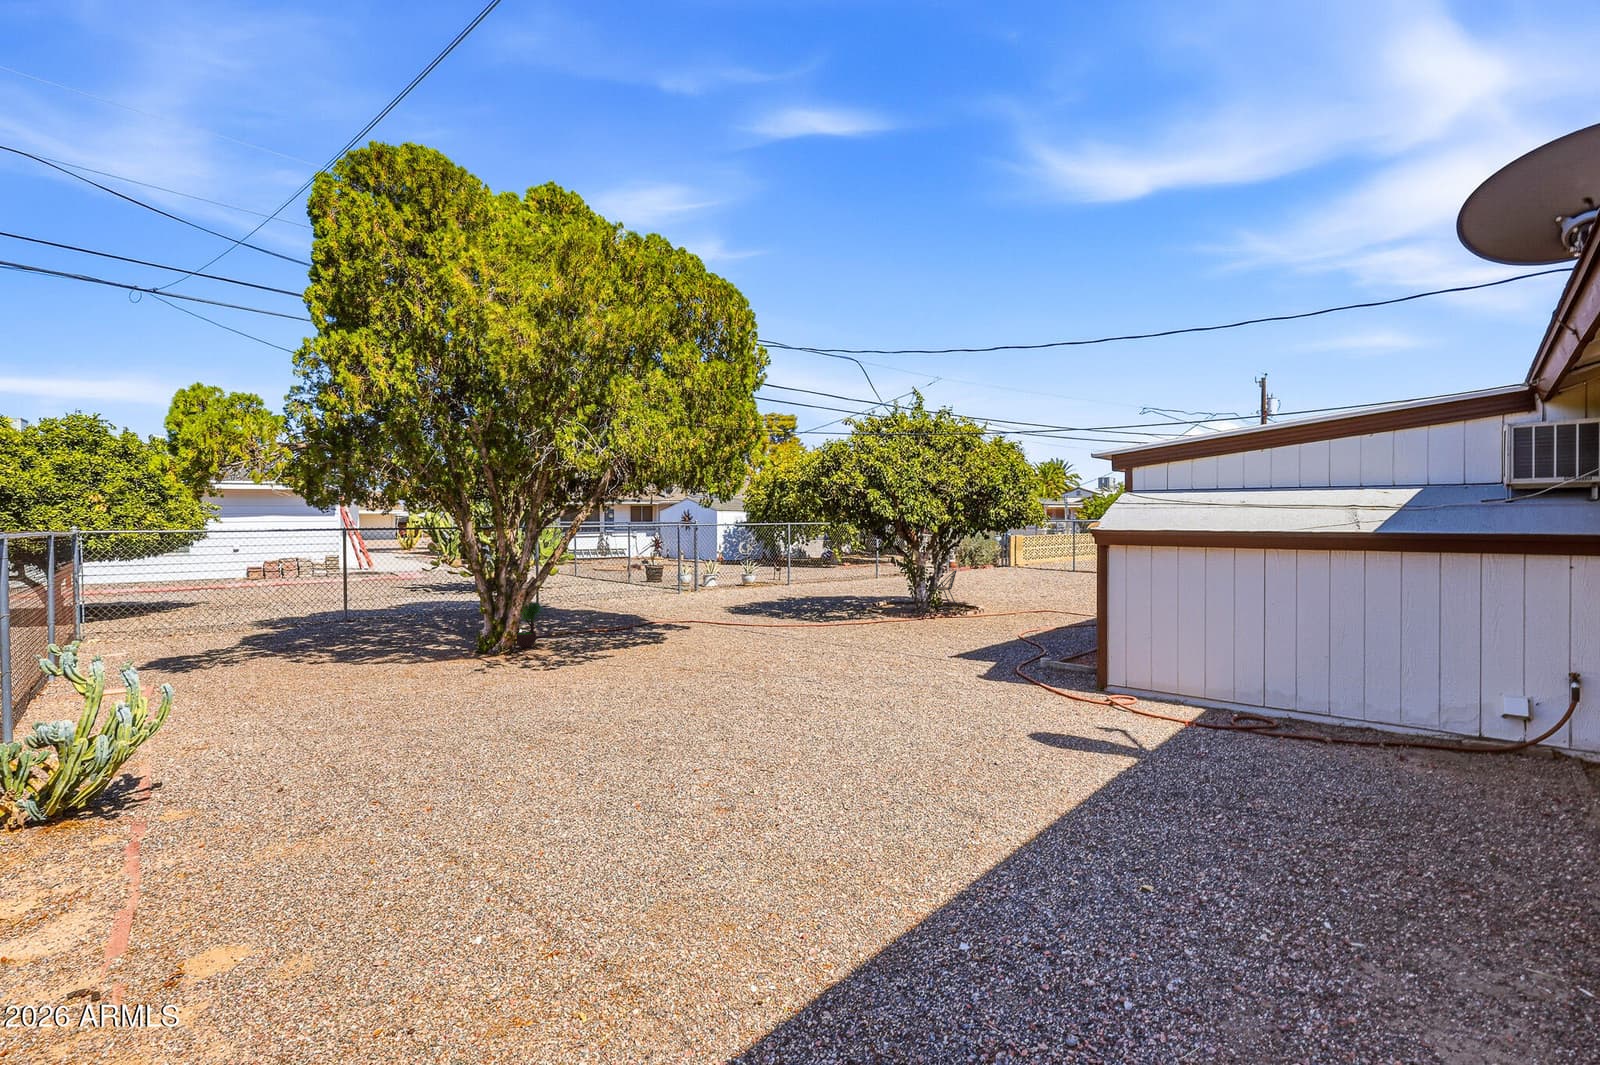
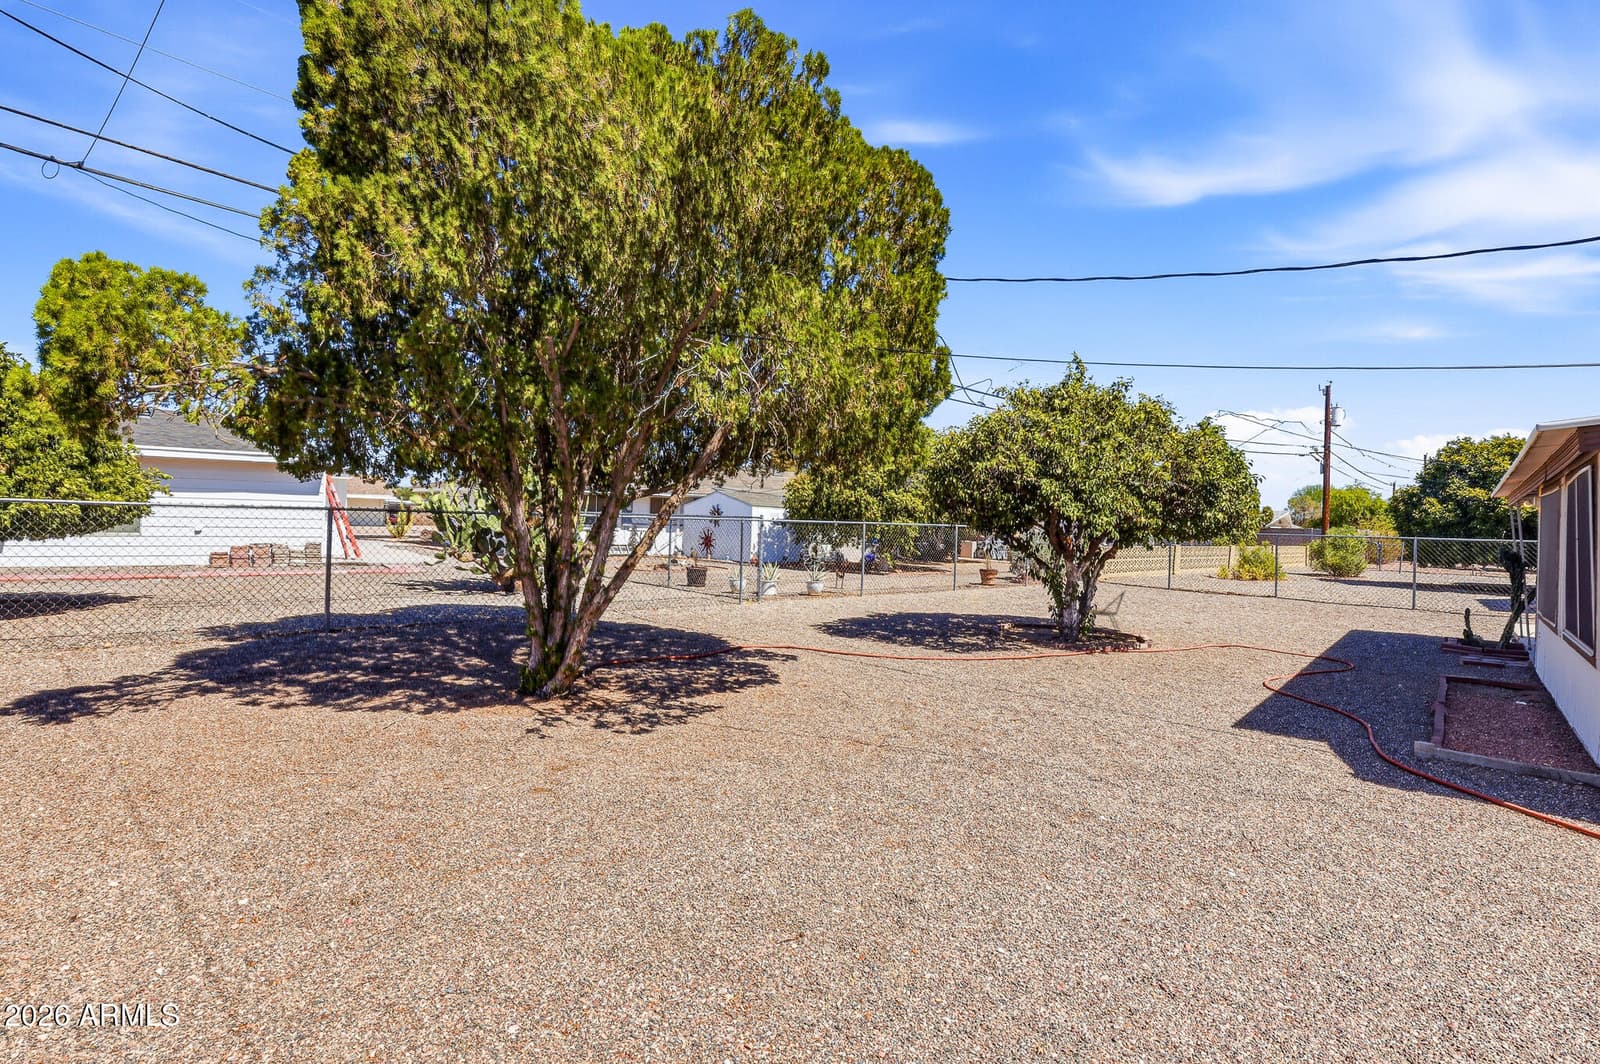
potted tree: present [517,603,541,648] -> none [574,617,616,690]

